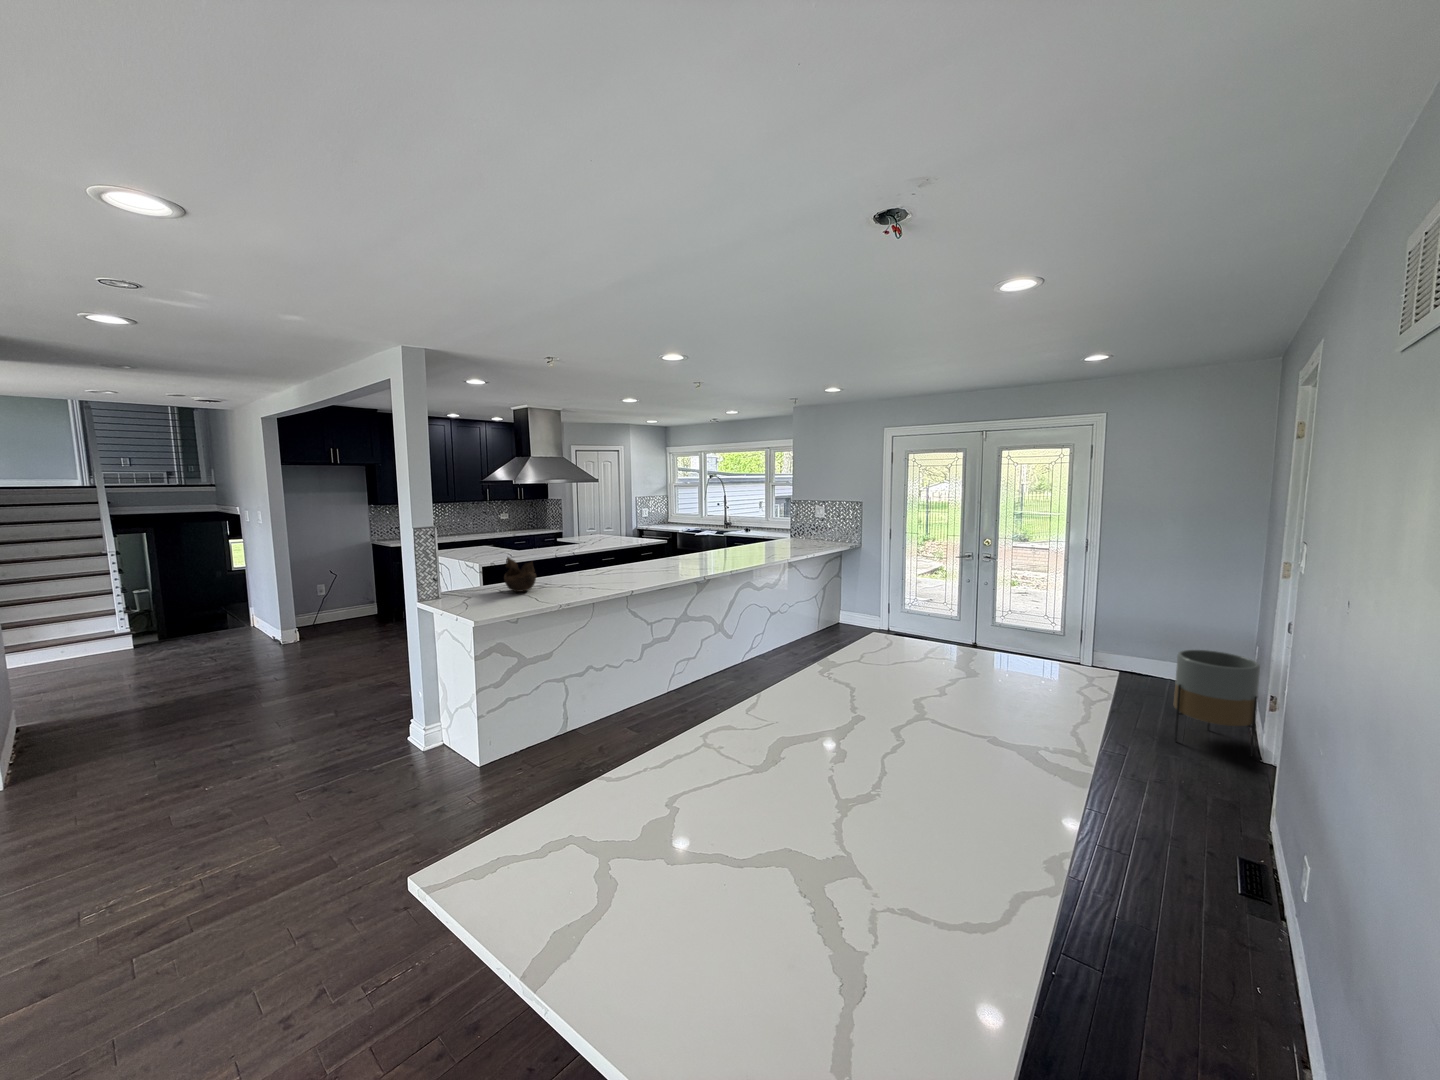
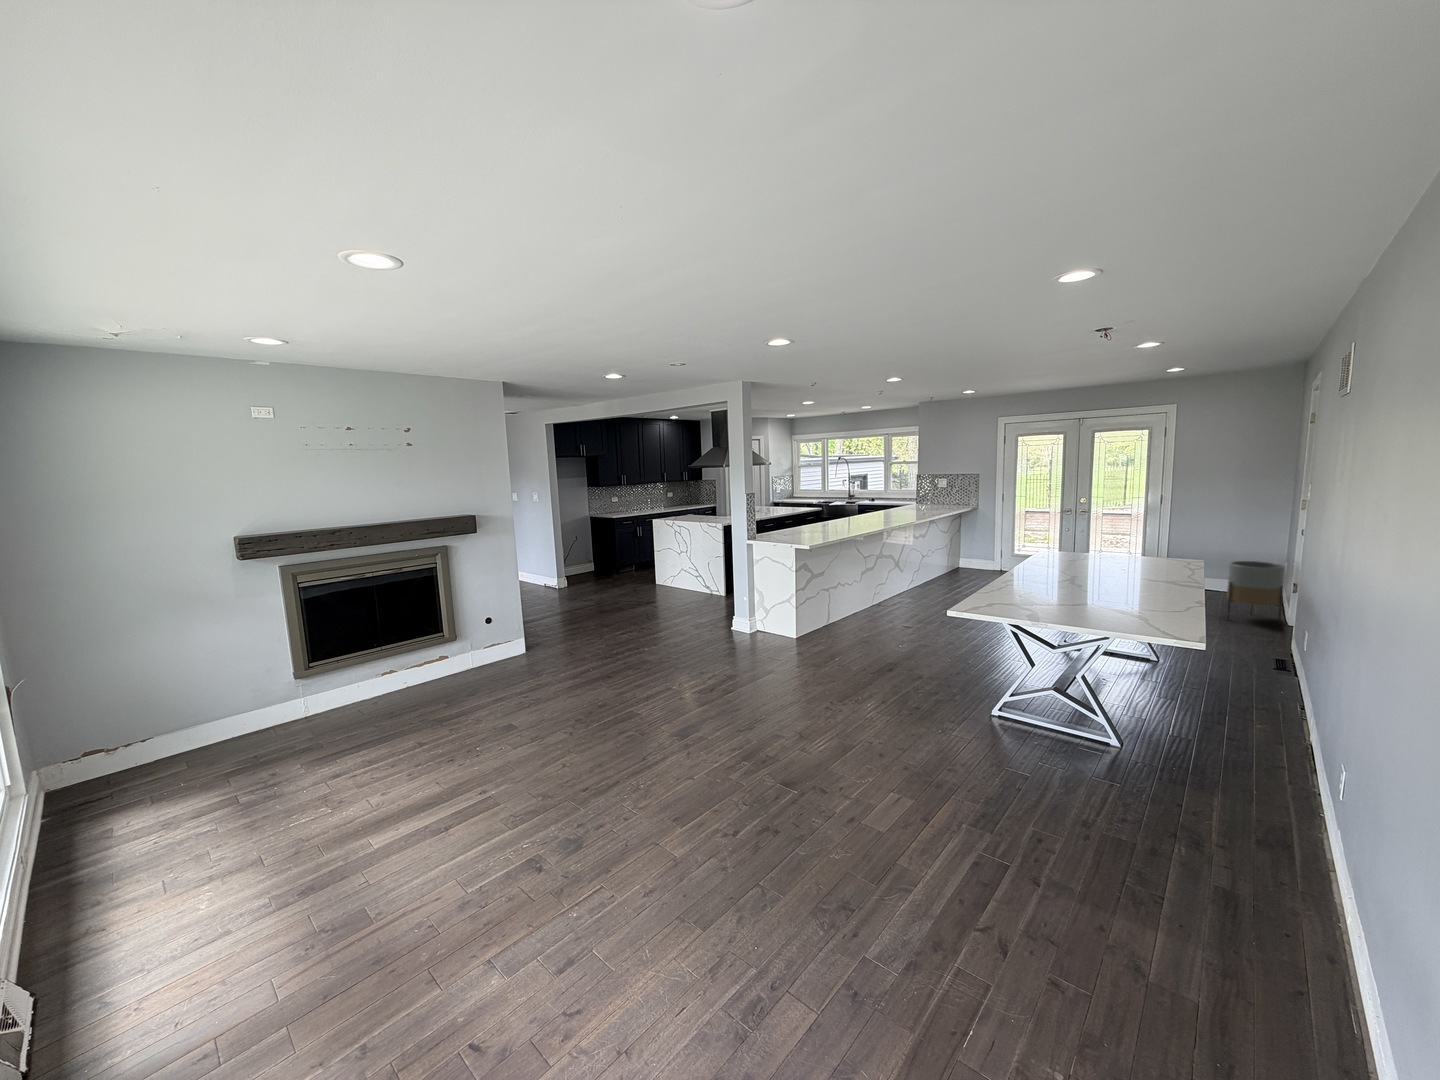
decorative bowl: present [504,557,536,592] -> none [772,513,800,534]

